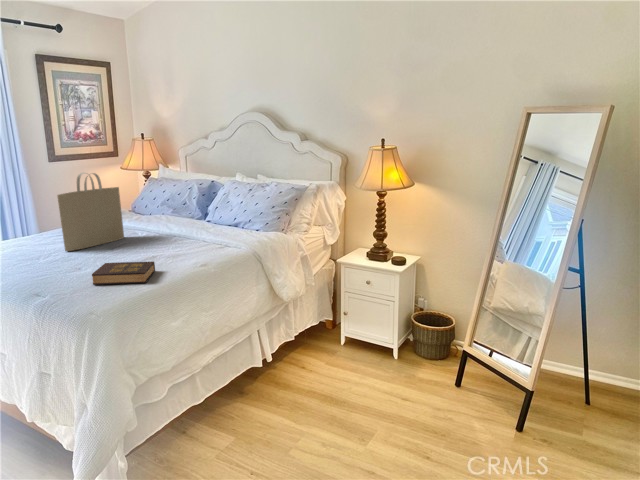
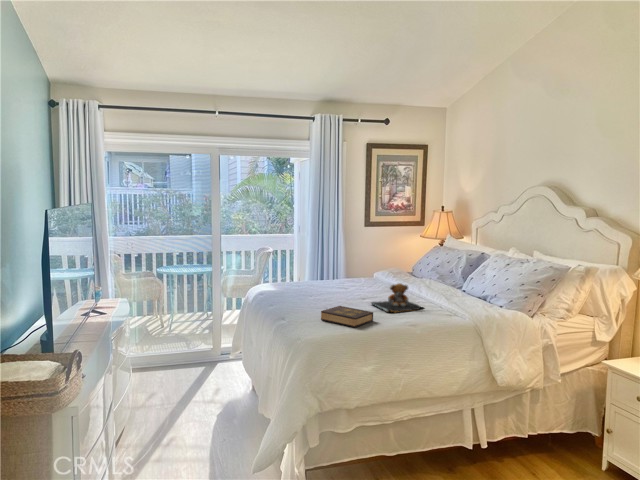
tote bag: present [57,173,124,251] -> none [333,233,385,294]
teddy bear: none [127,224,189,258] -> present [371,283,422,312]

